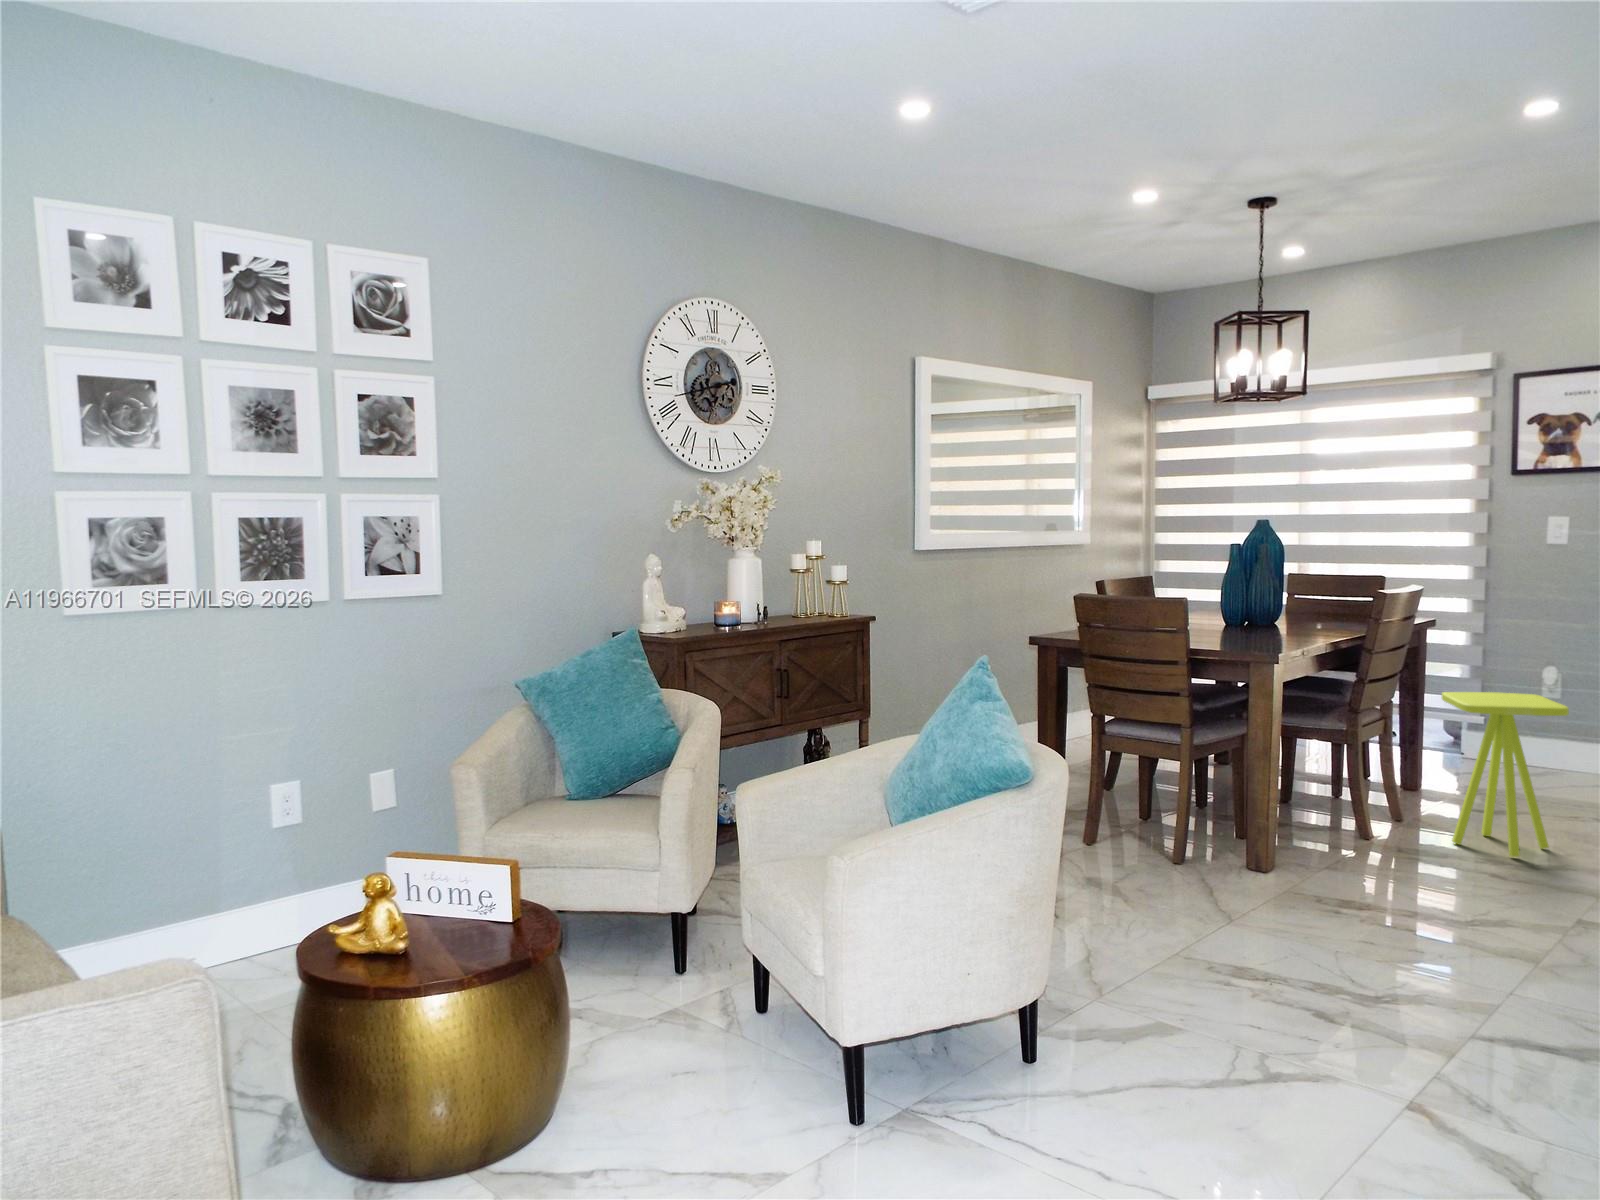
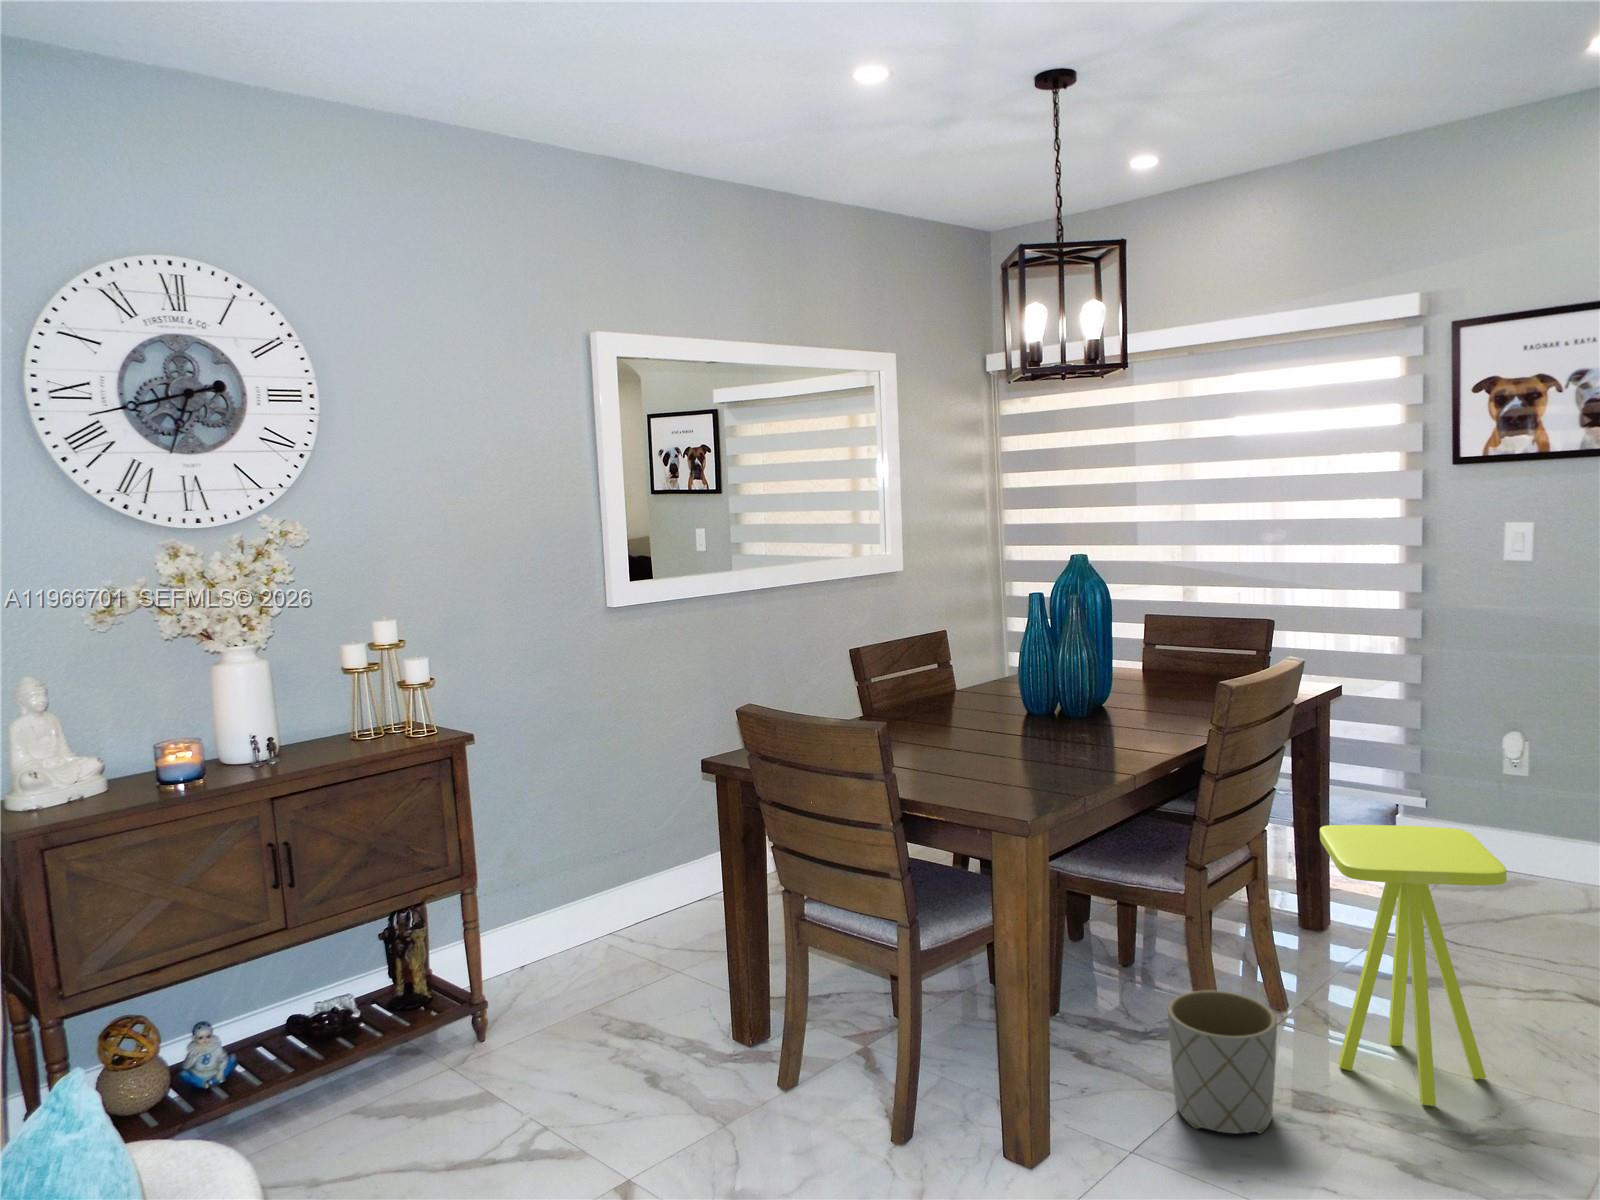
planter: none [1351,786,1424,866] -> present [1168,990,1277,1134]

